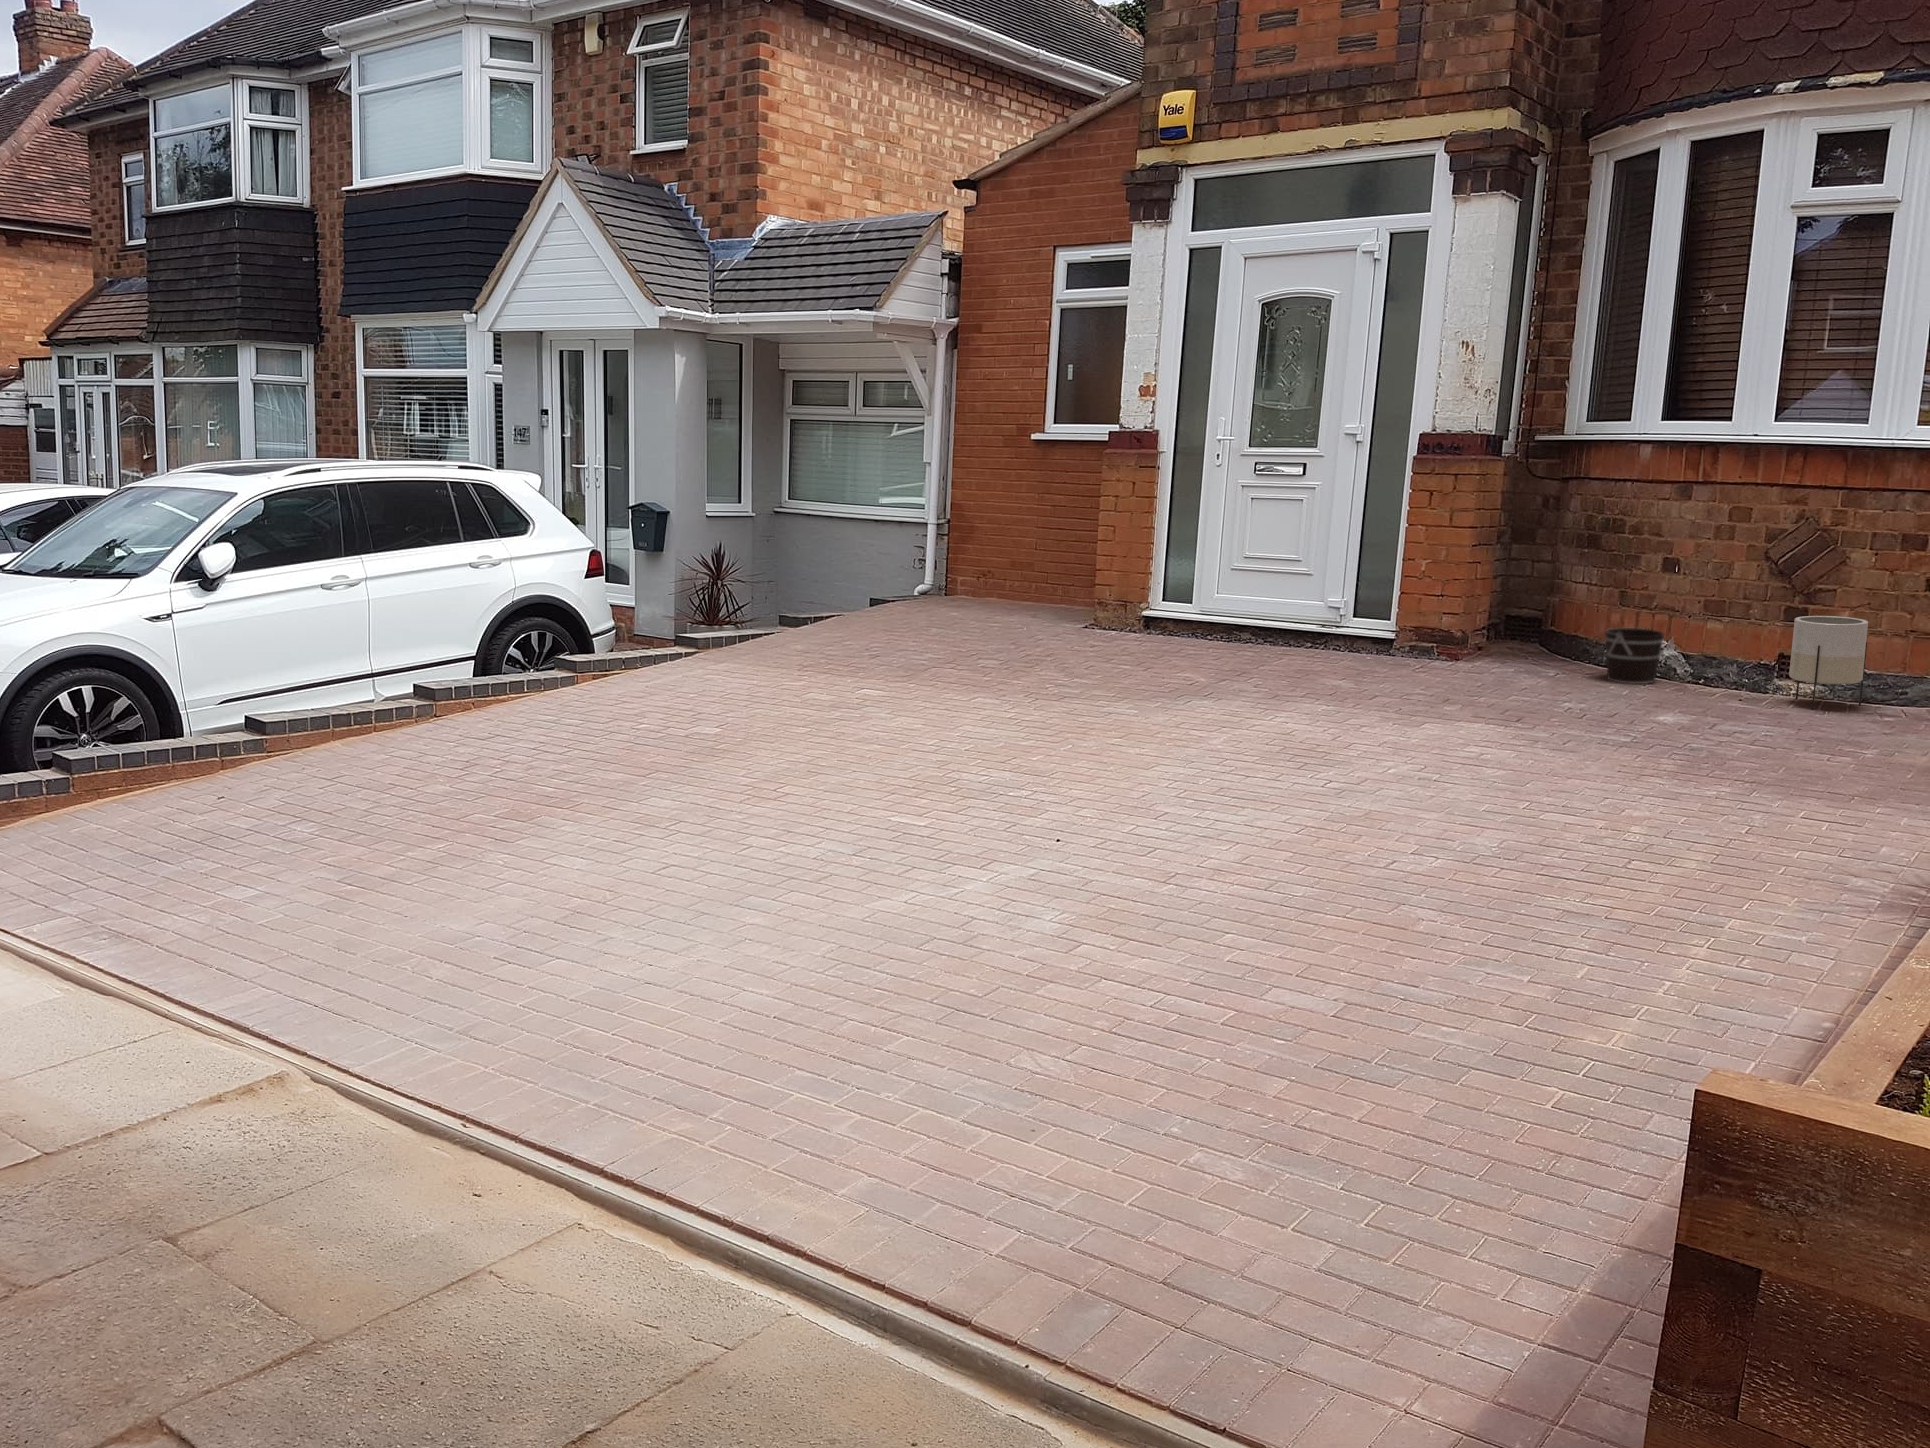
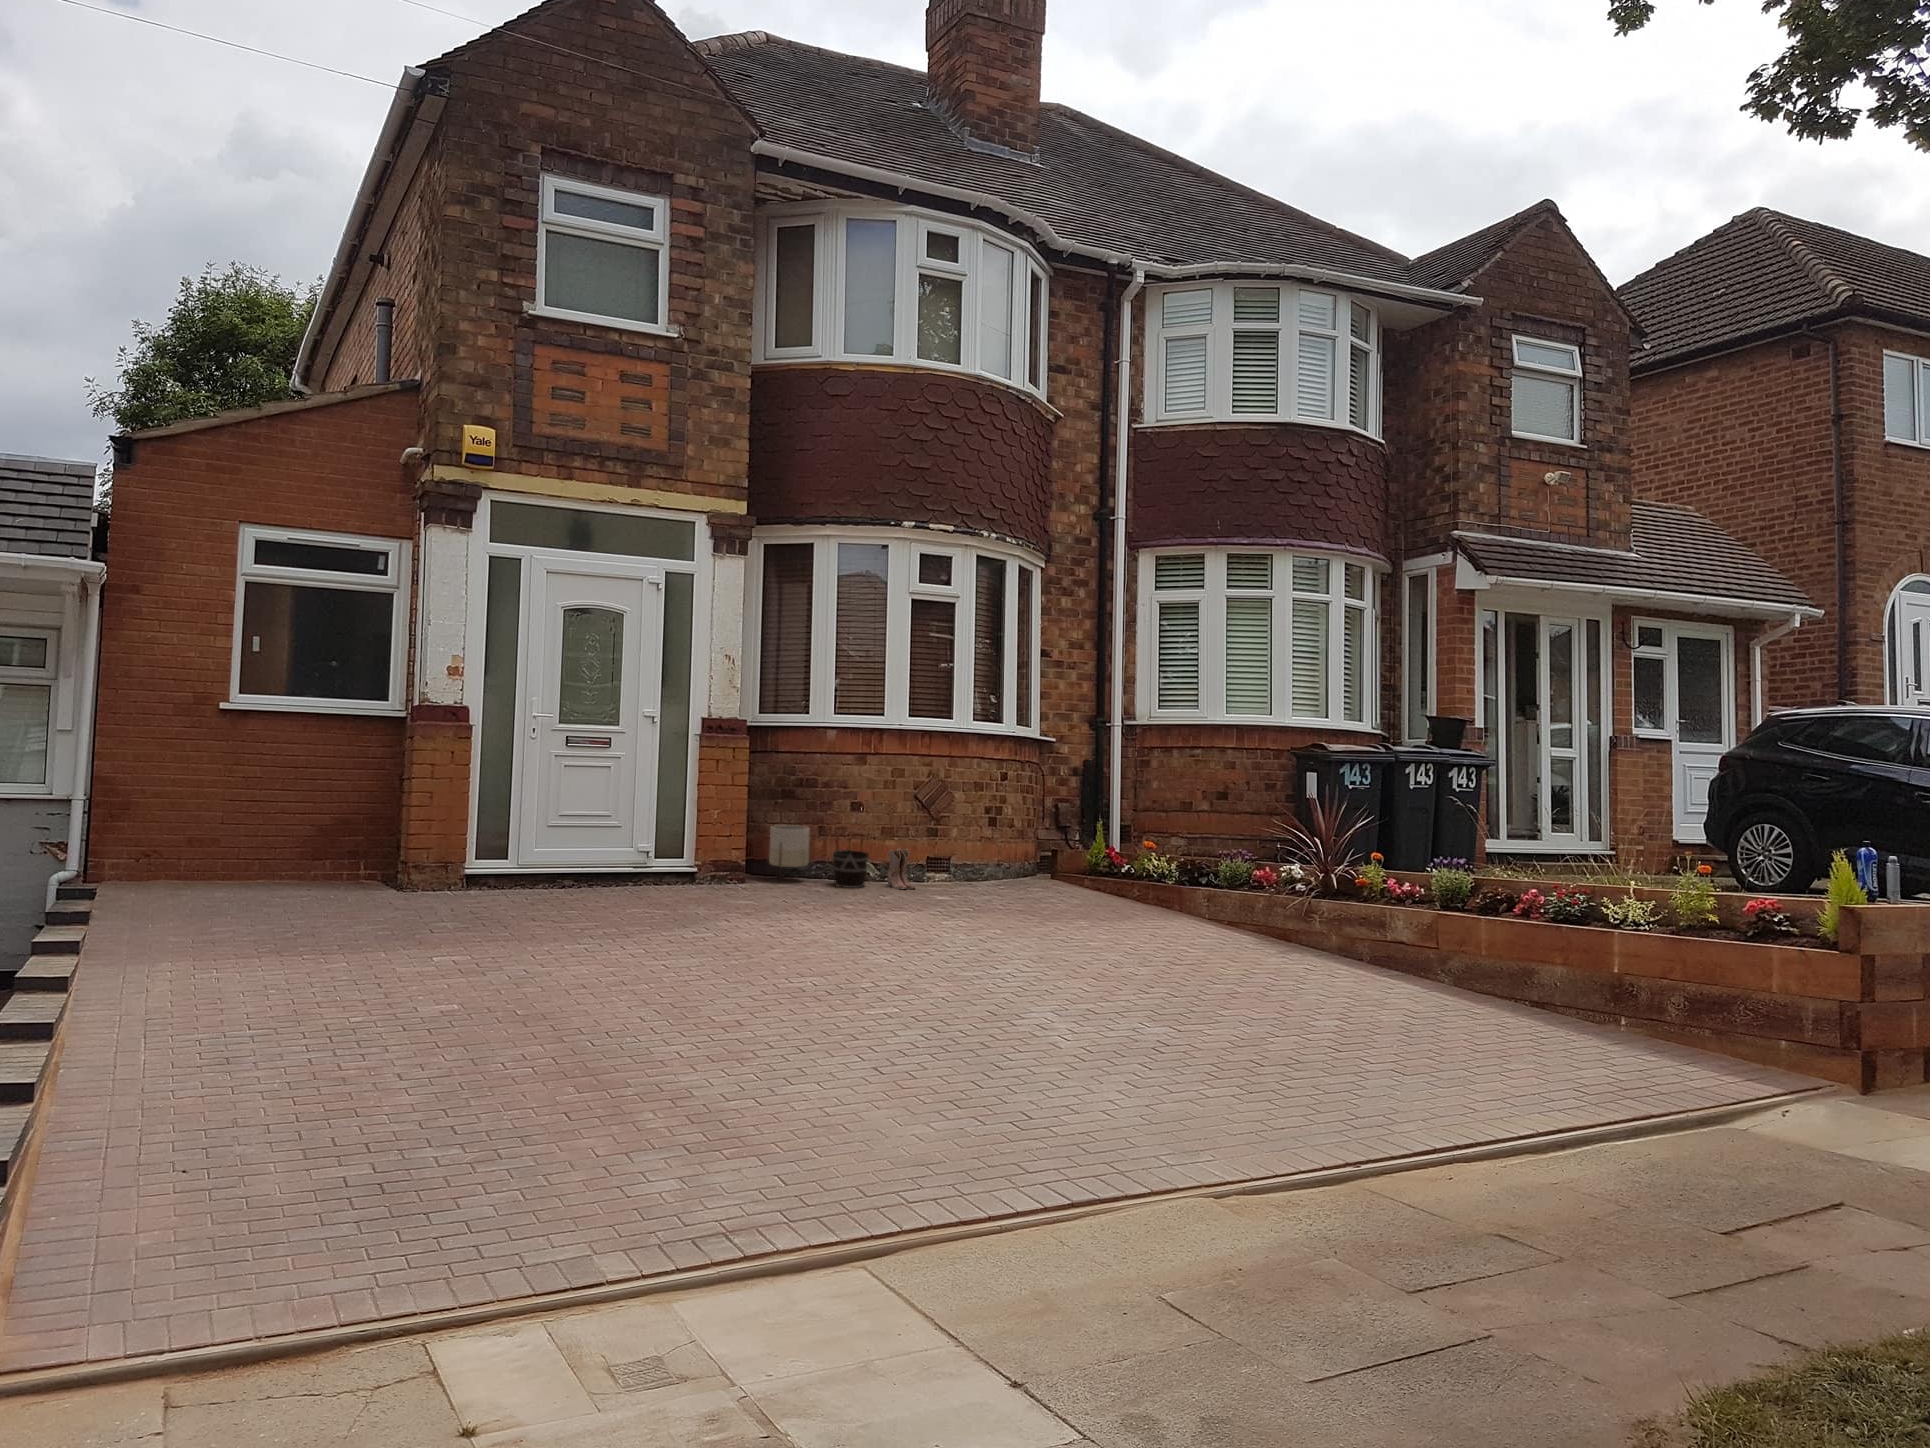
planter: present [1789,616,1868,710] -> present [769,825,810,877]
boots: none [1695,632,1736,695] -> present [887,849,915,889]

